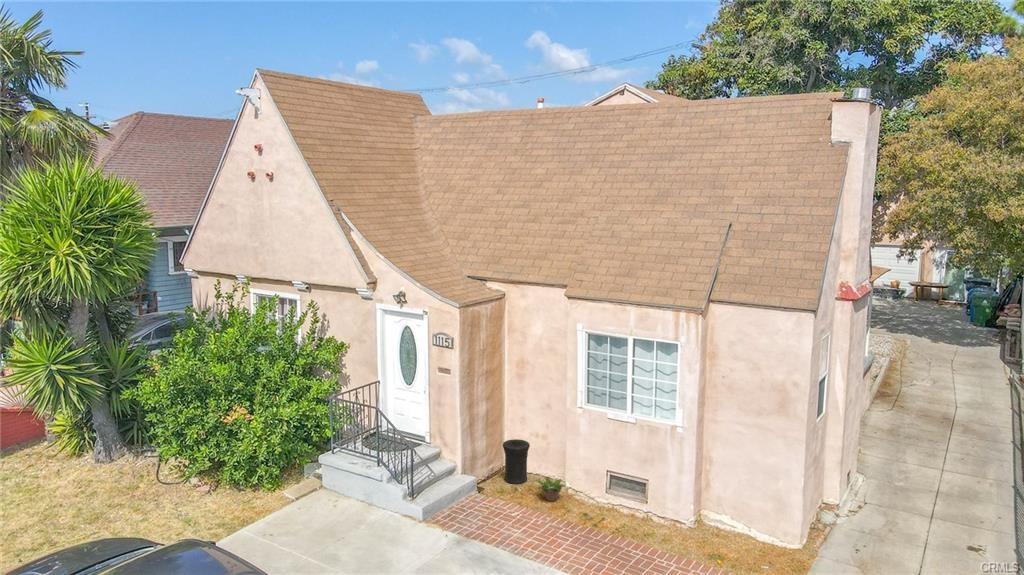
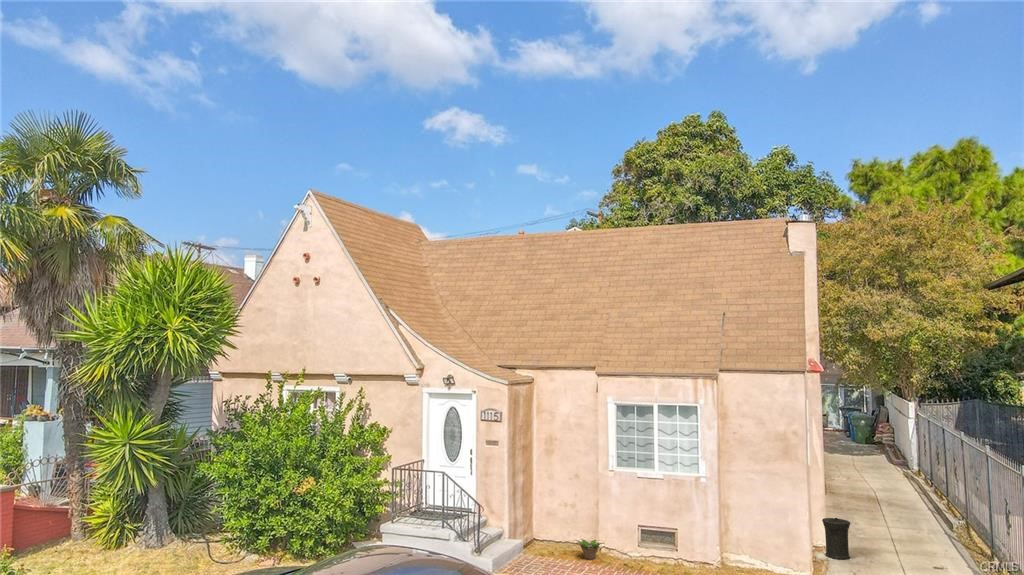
trash can: present [503,439,530,484] -> present [822,518,850,560]

